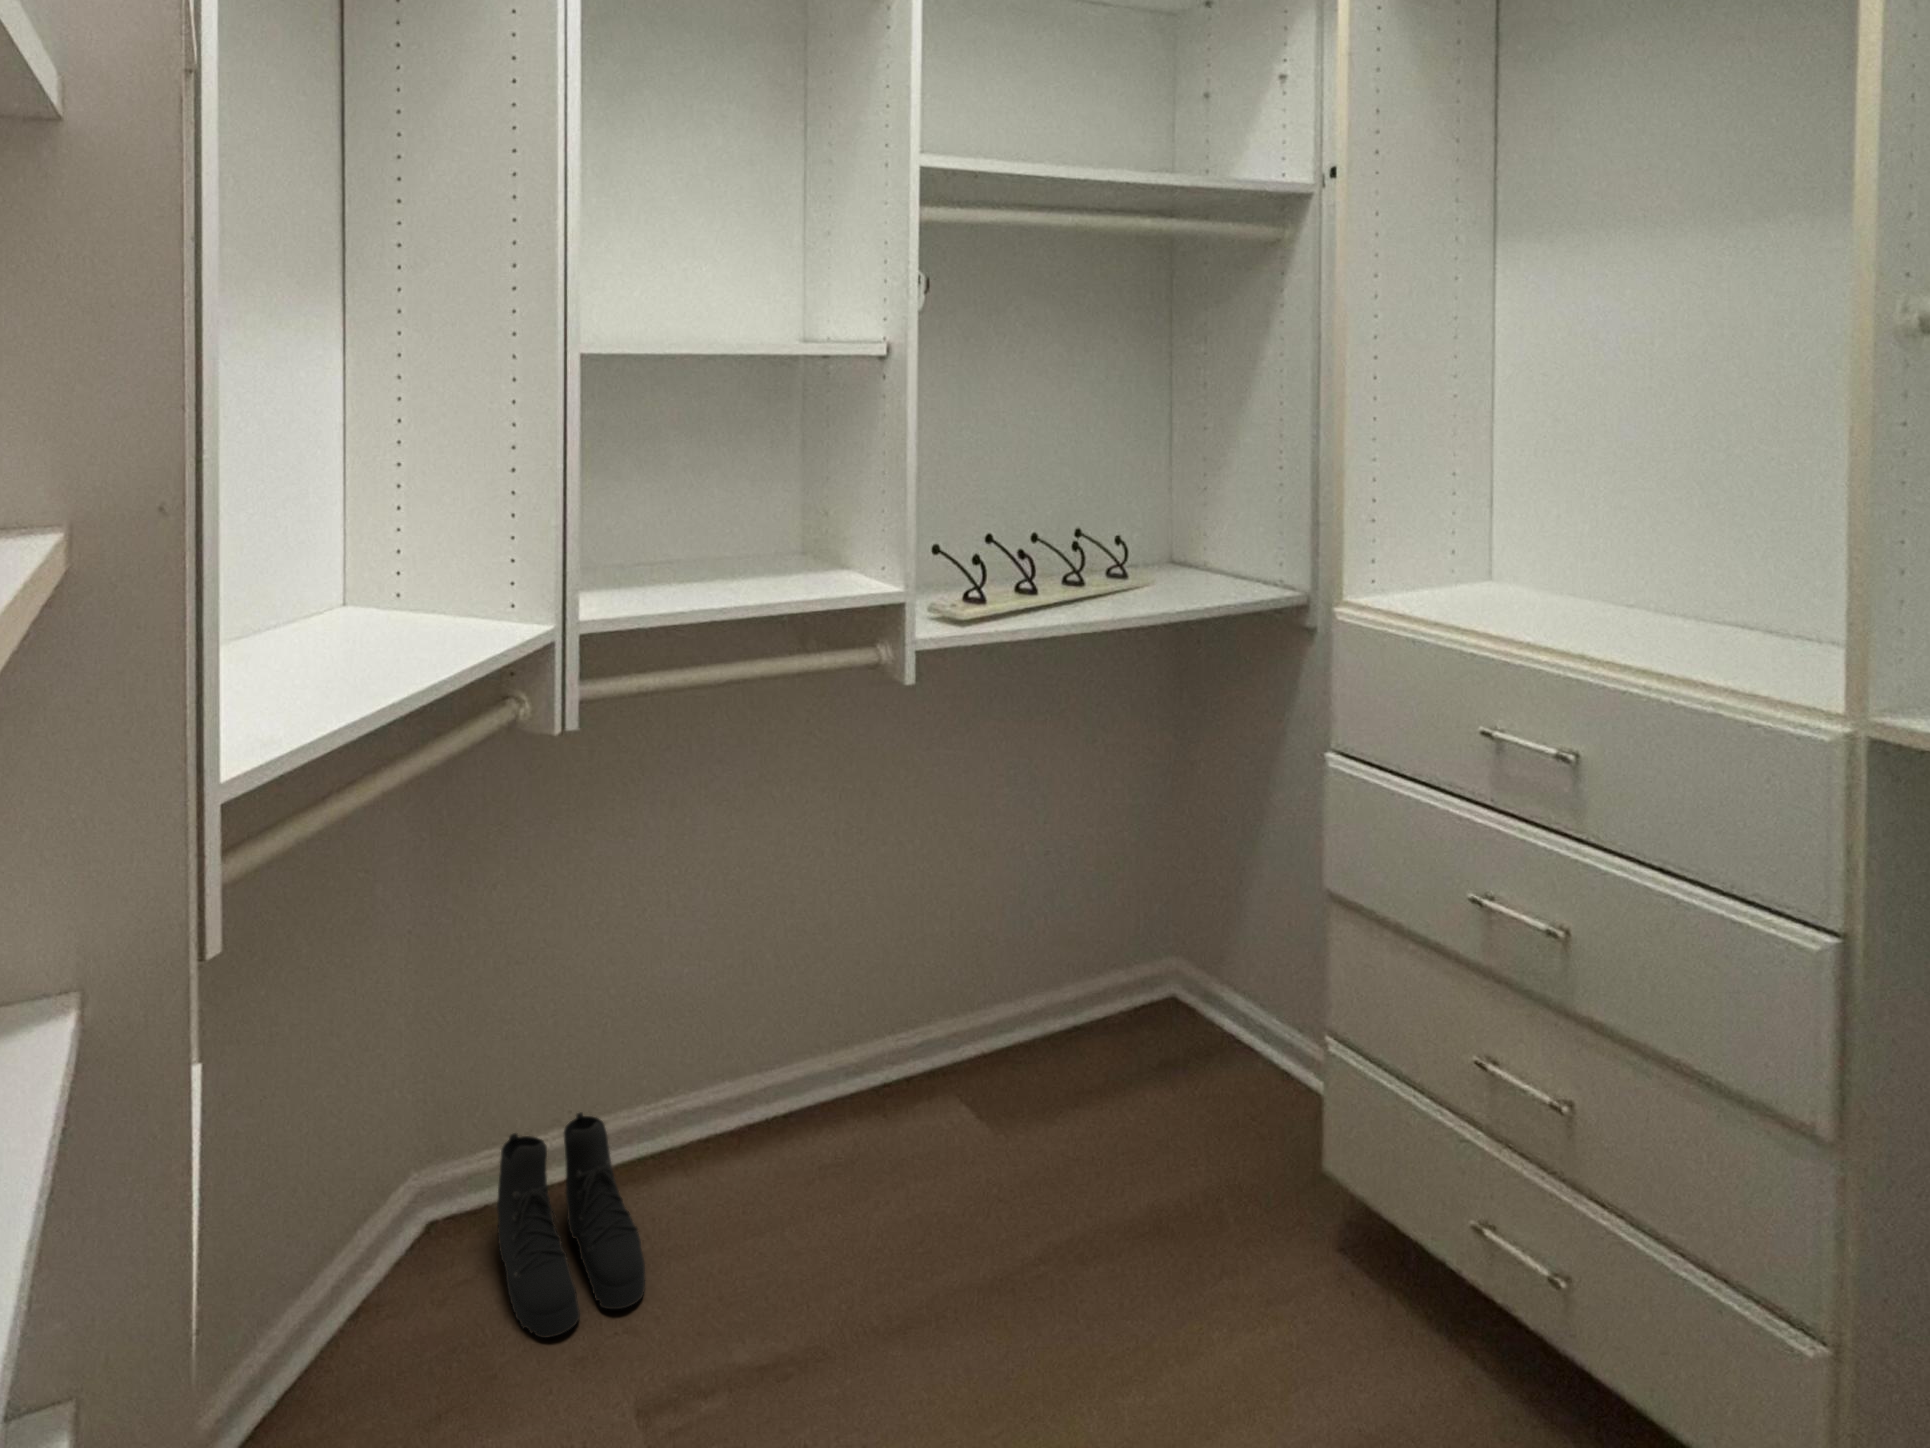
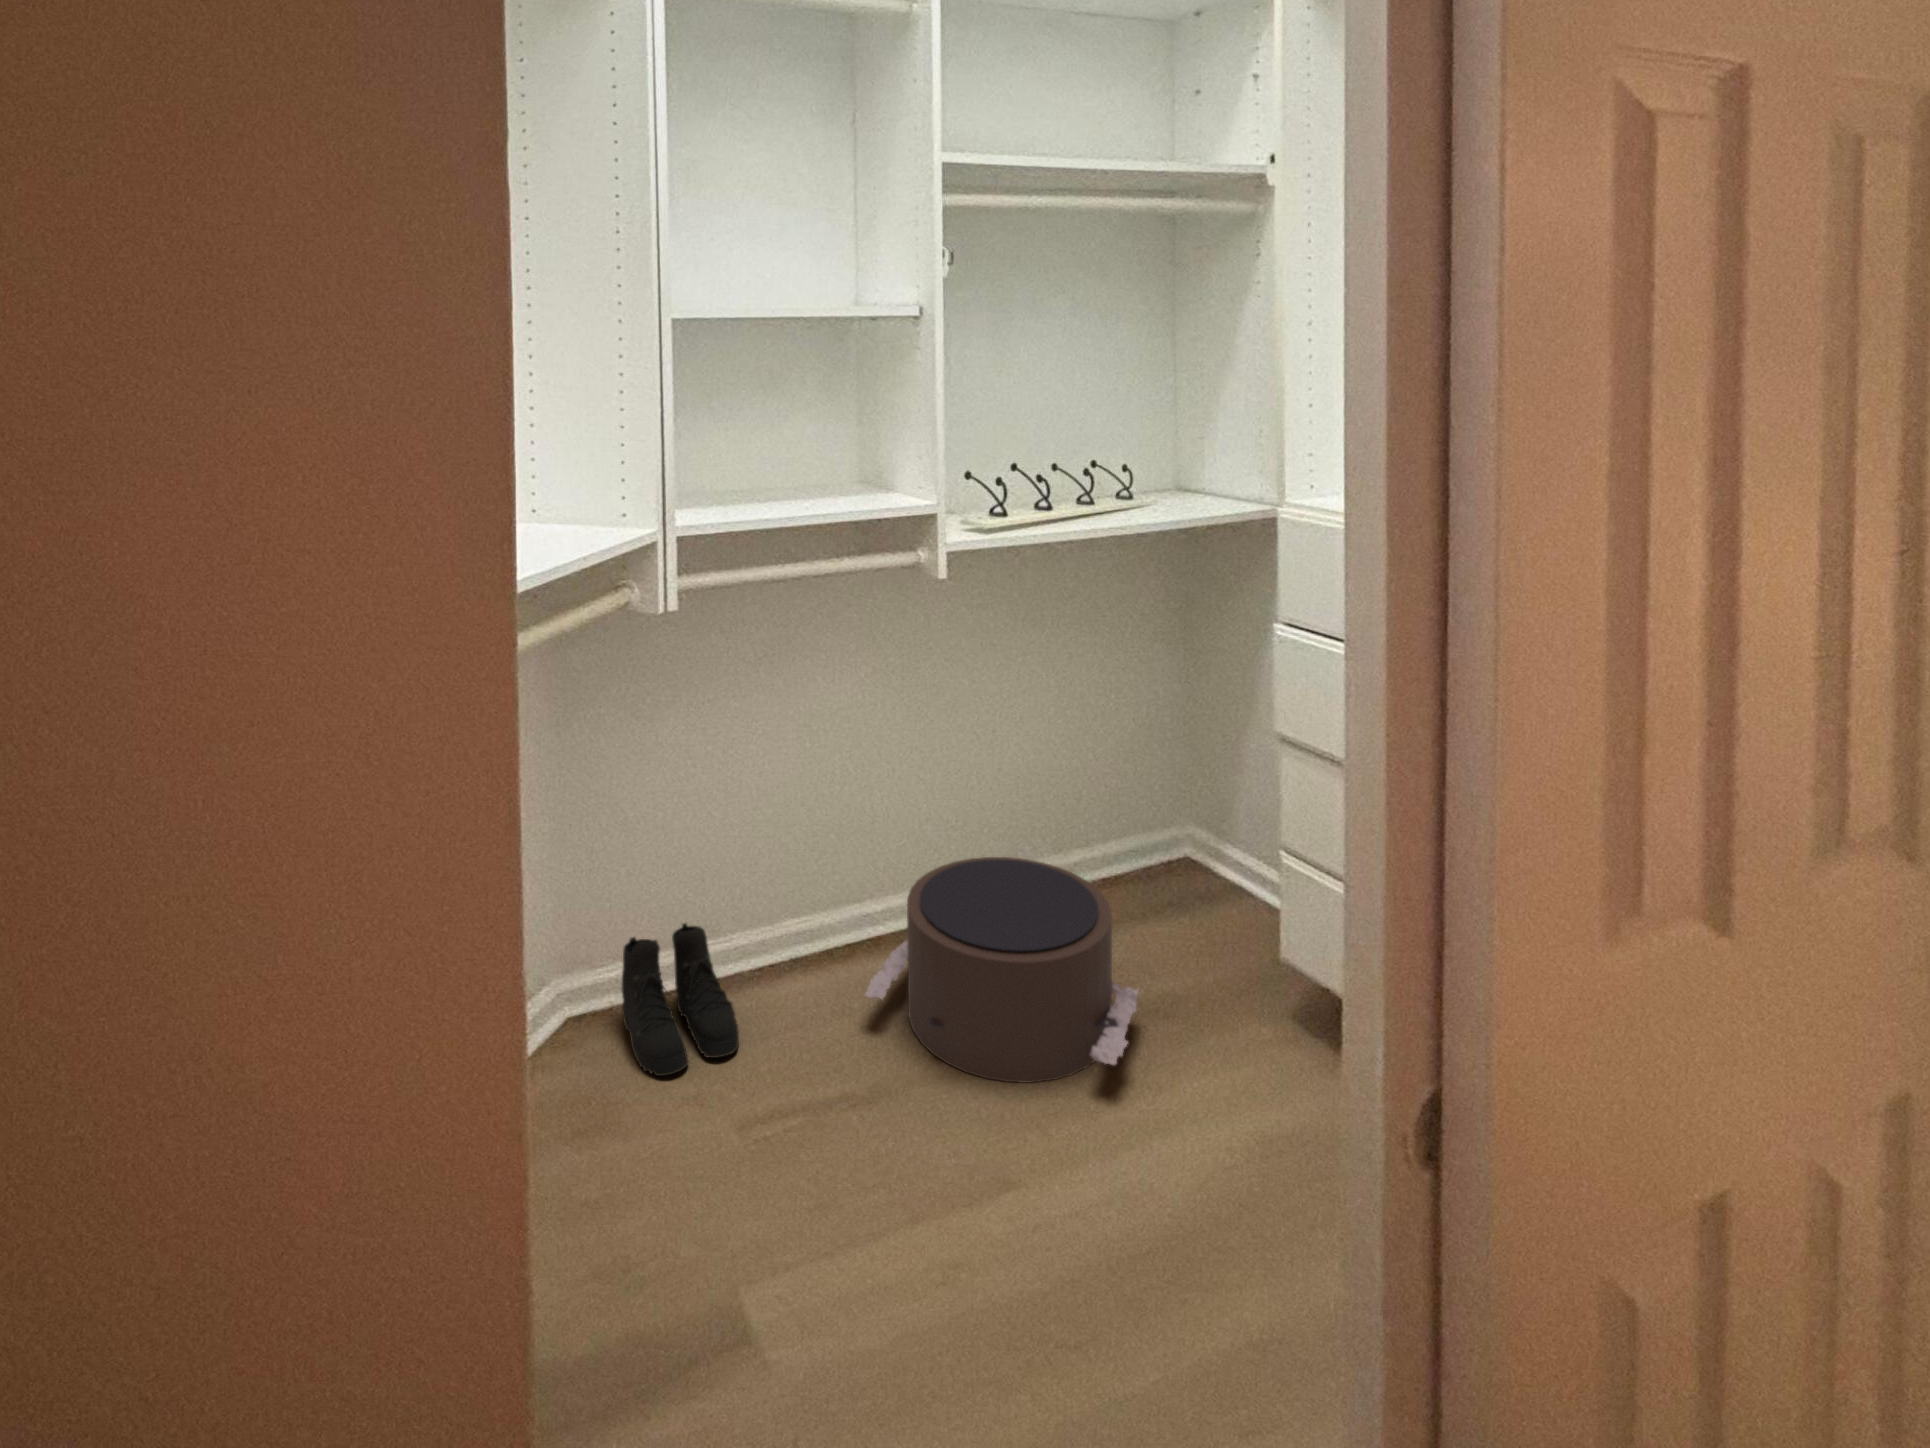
pouf: none [806,1029,1157,1362] -> present [865,857,1138,1083]

